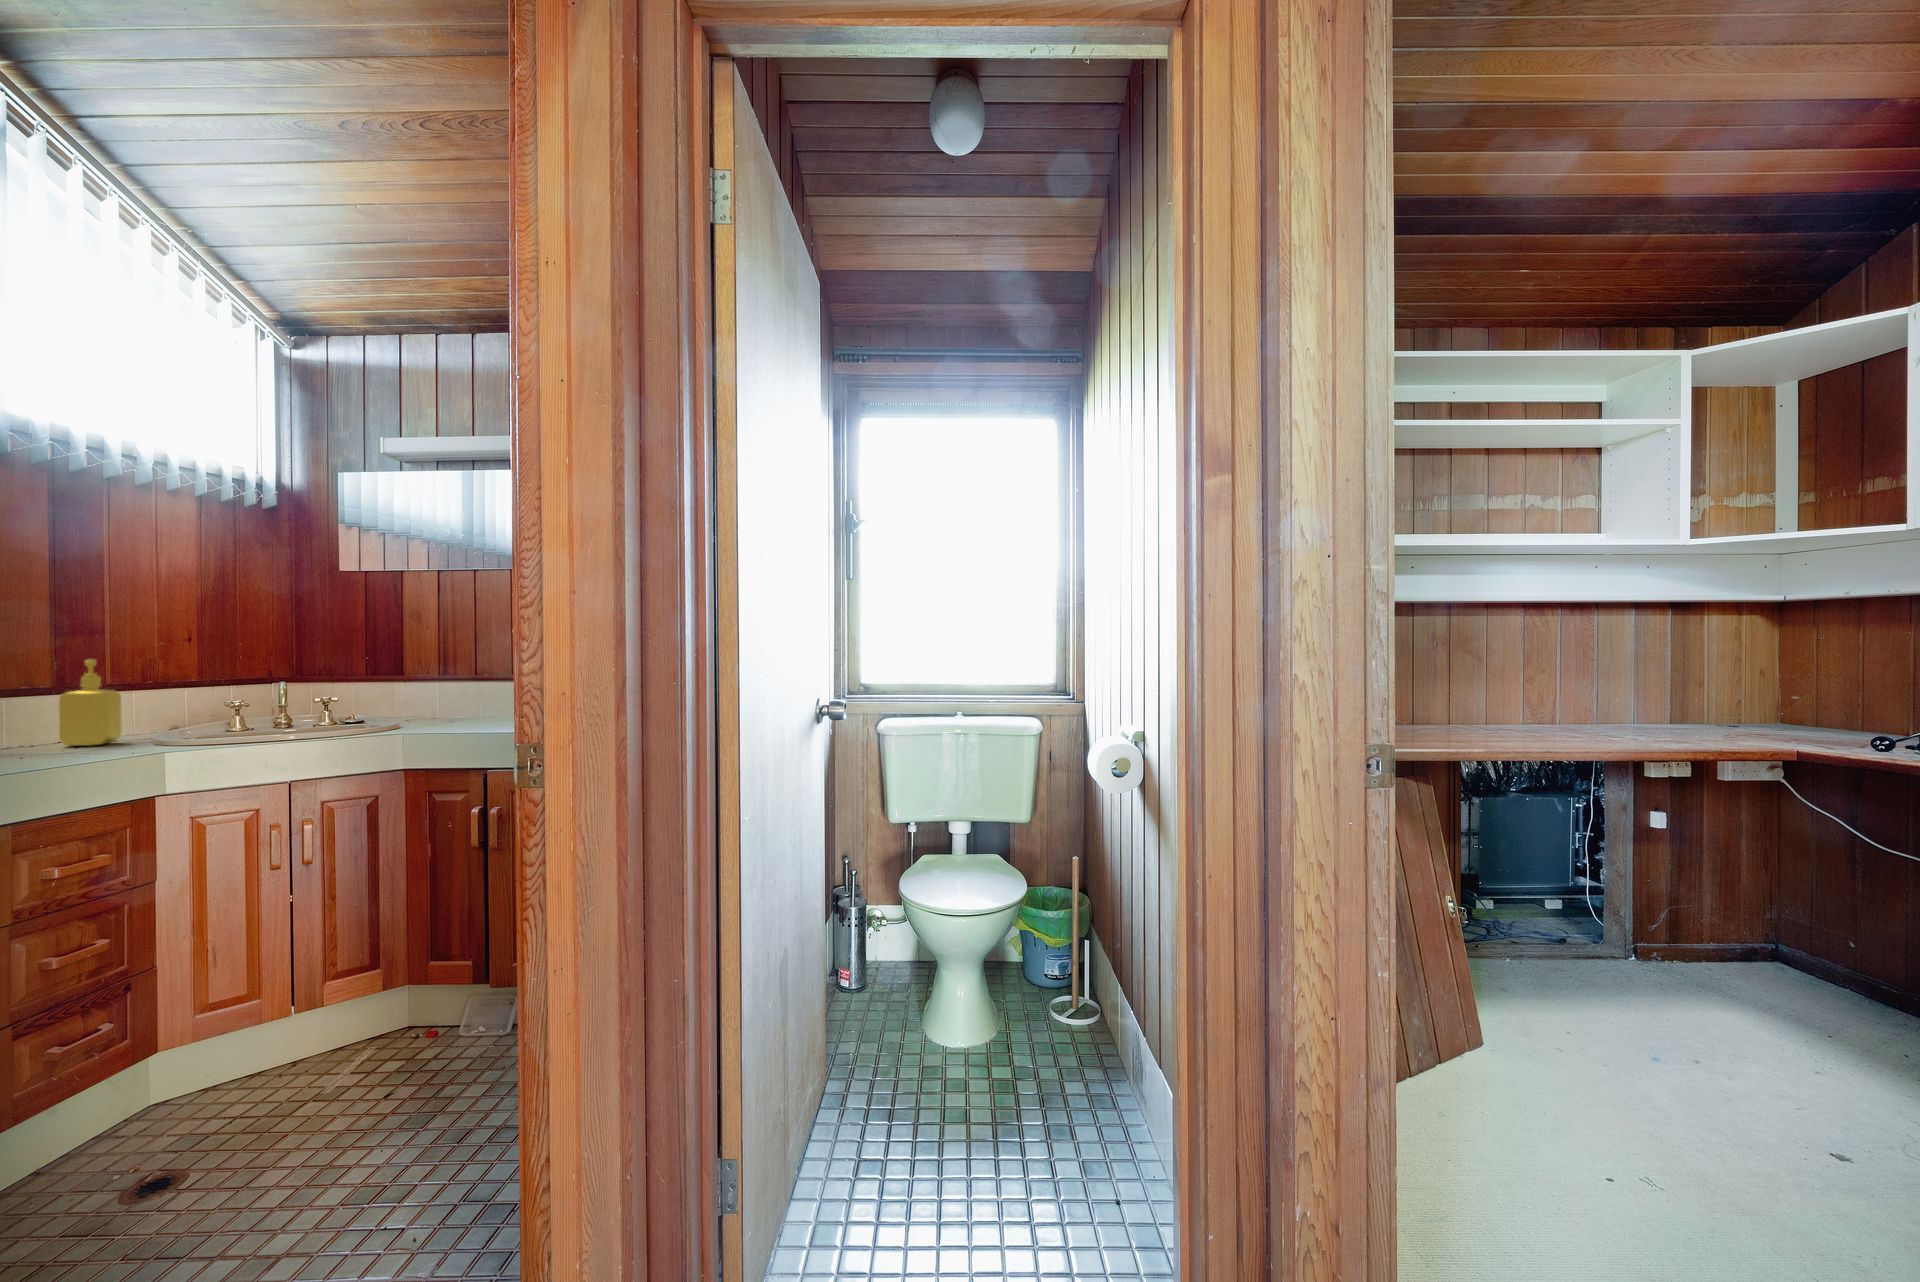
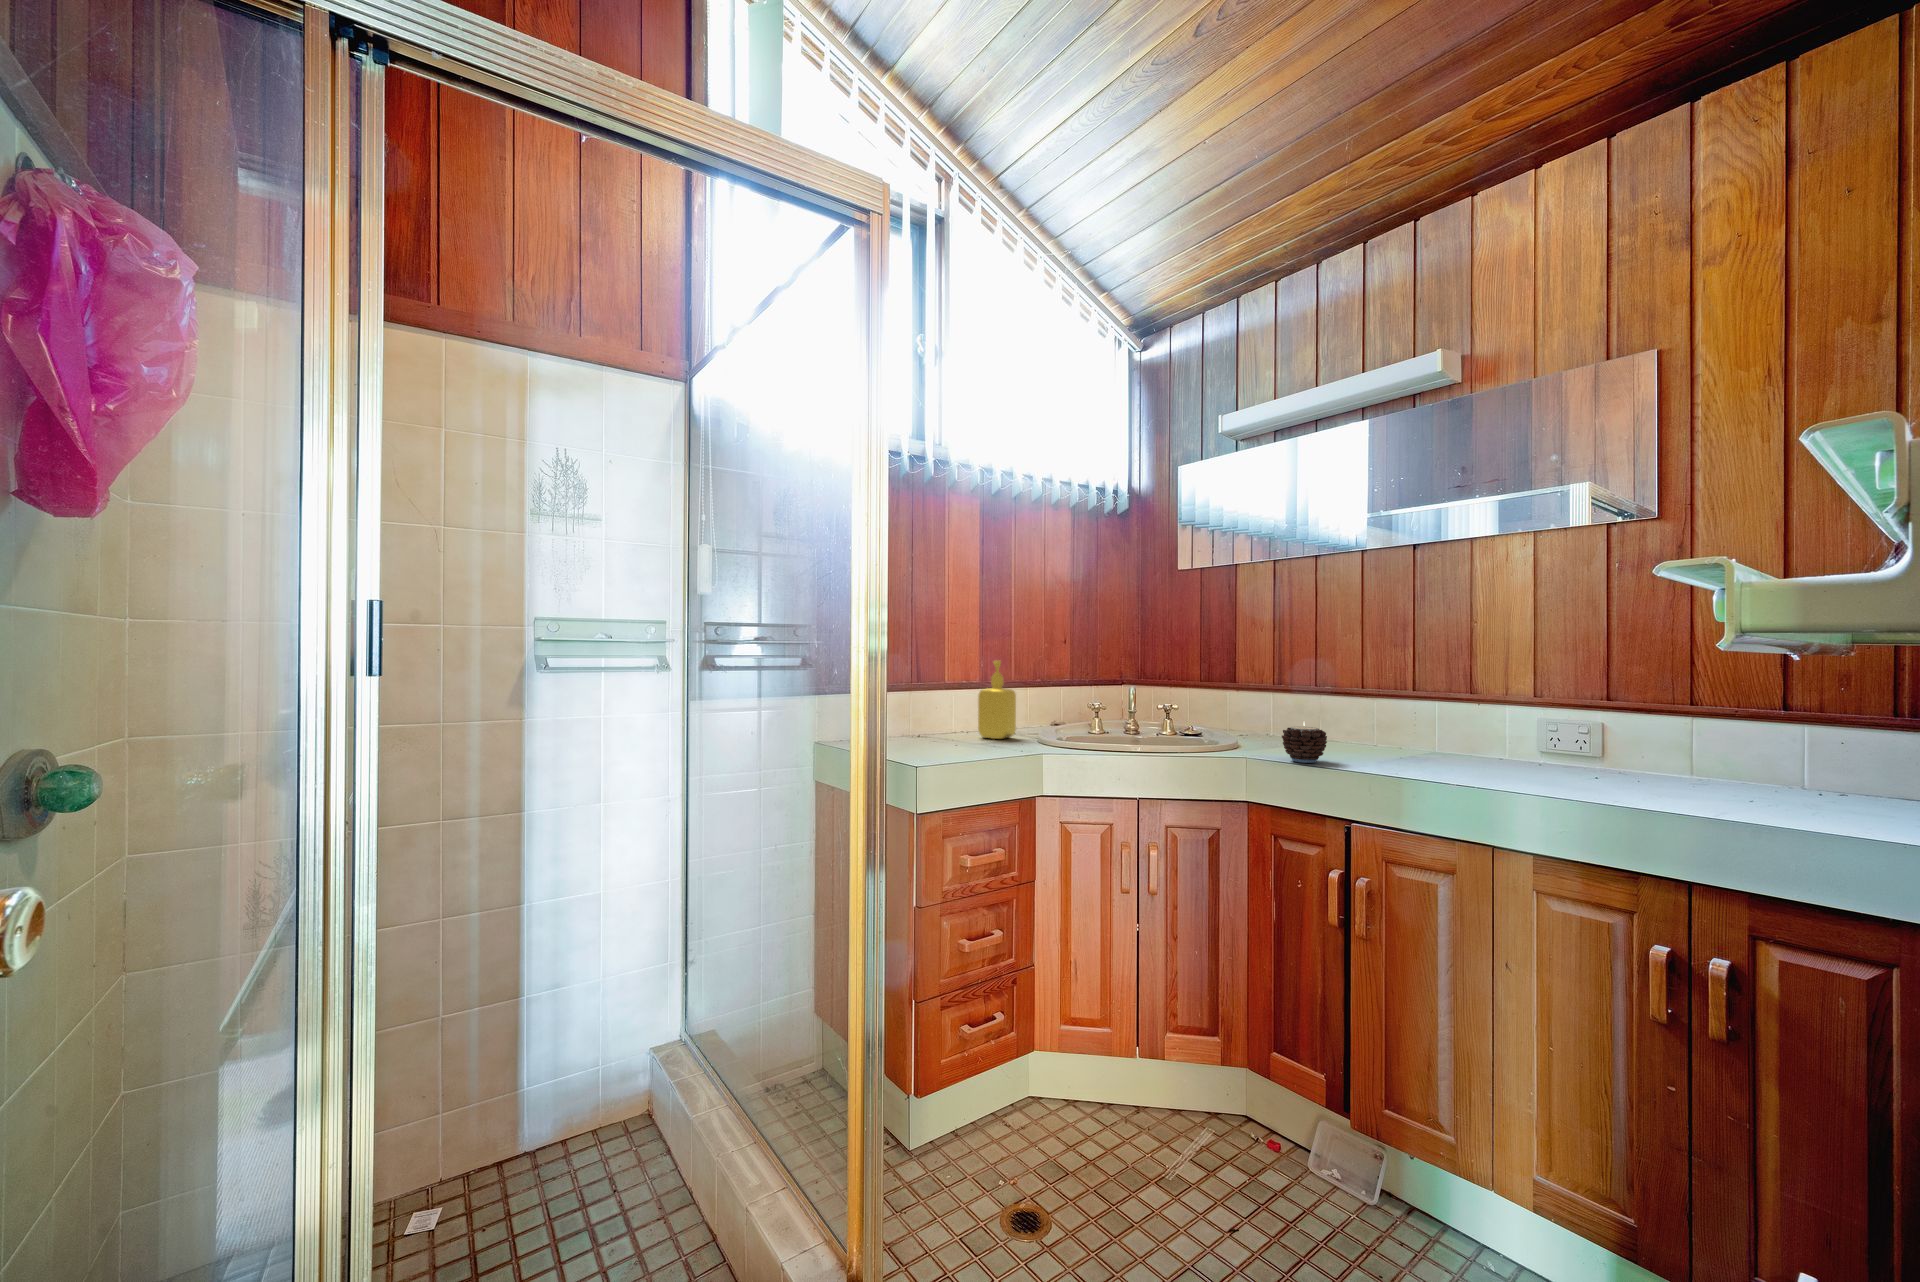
candle: none [435,699,474,731] -> present [1282,723,1327,763]

